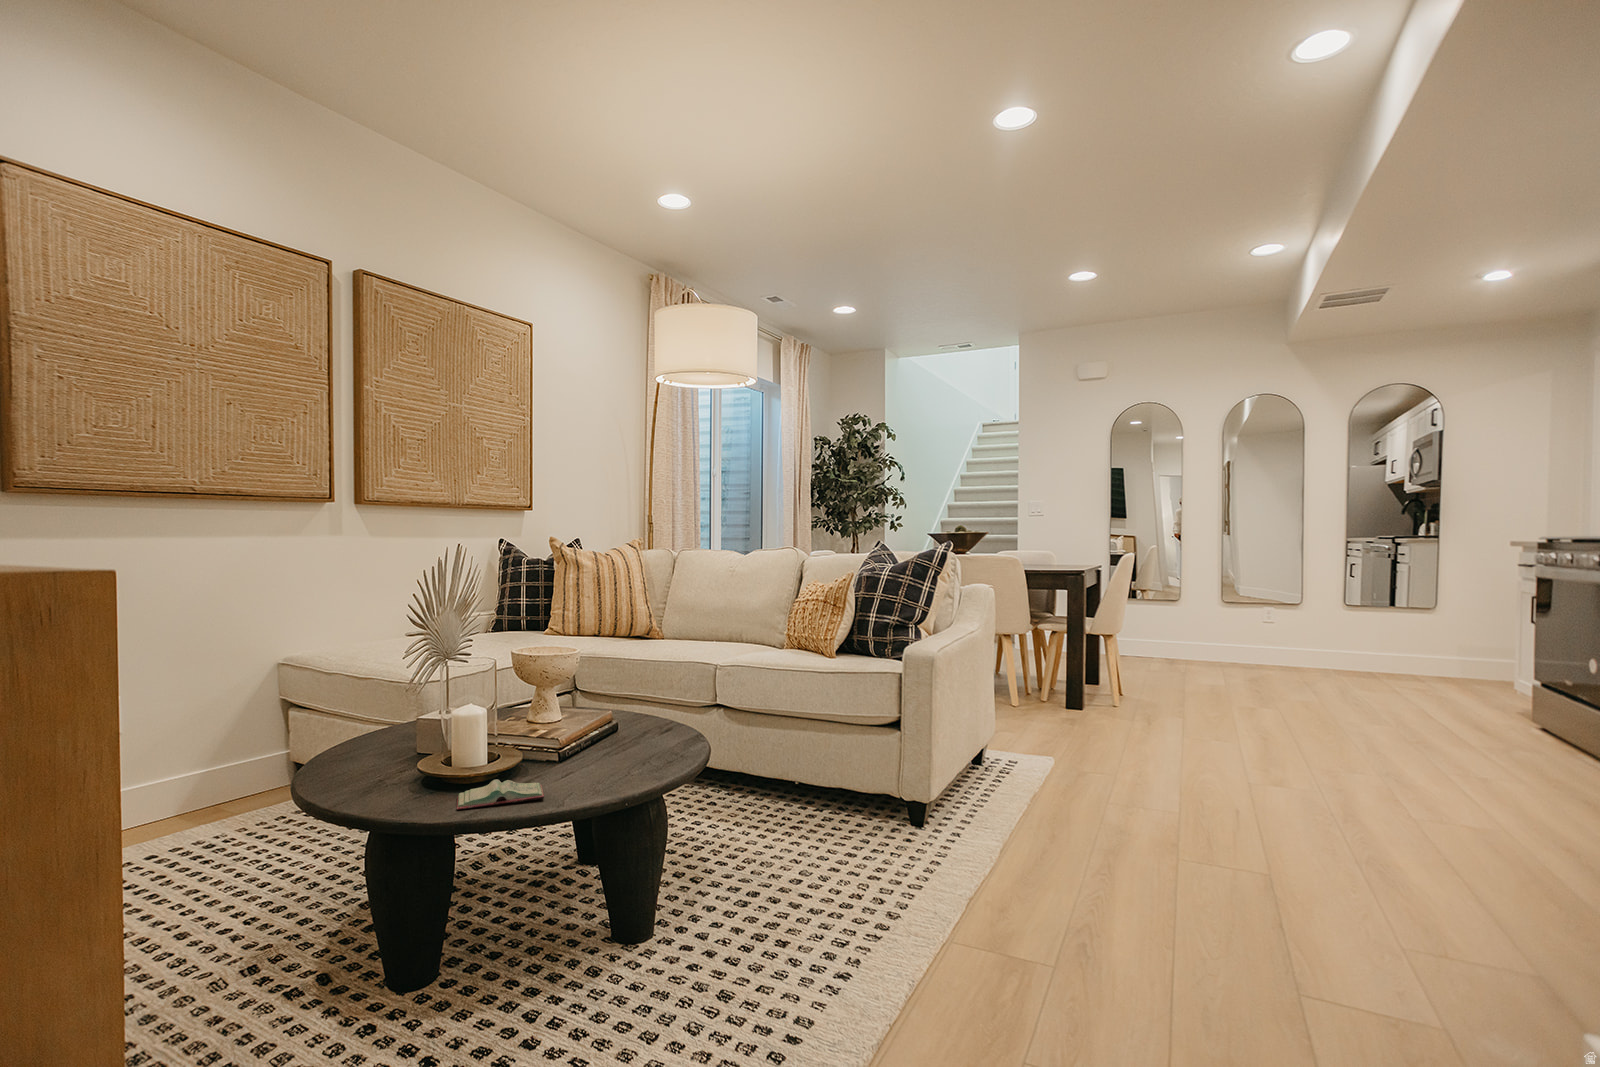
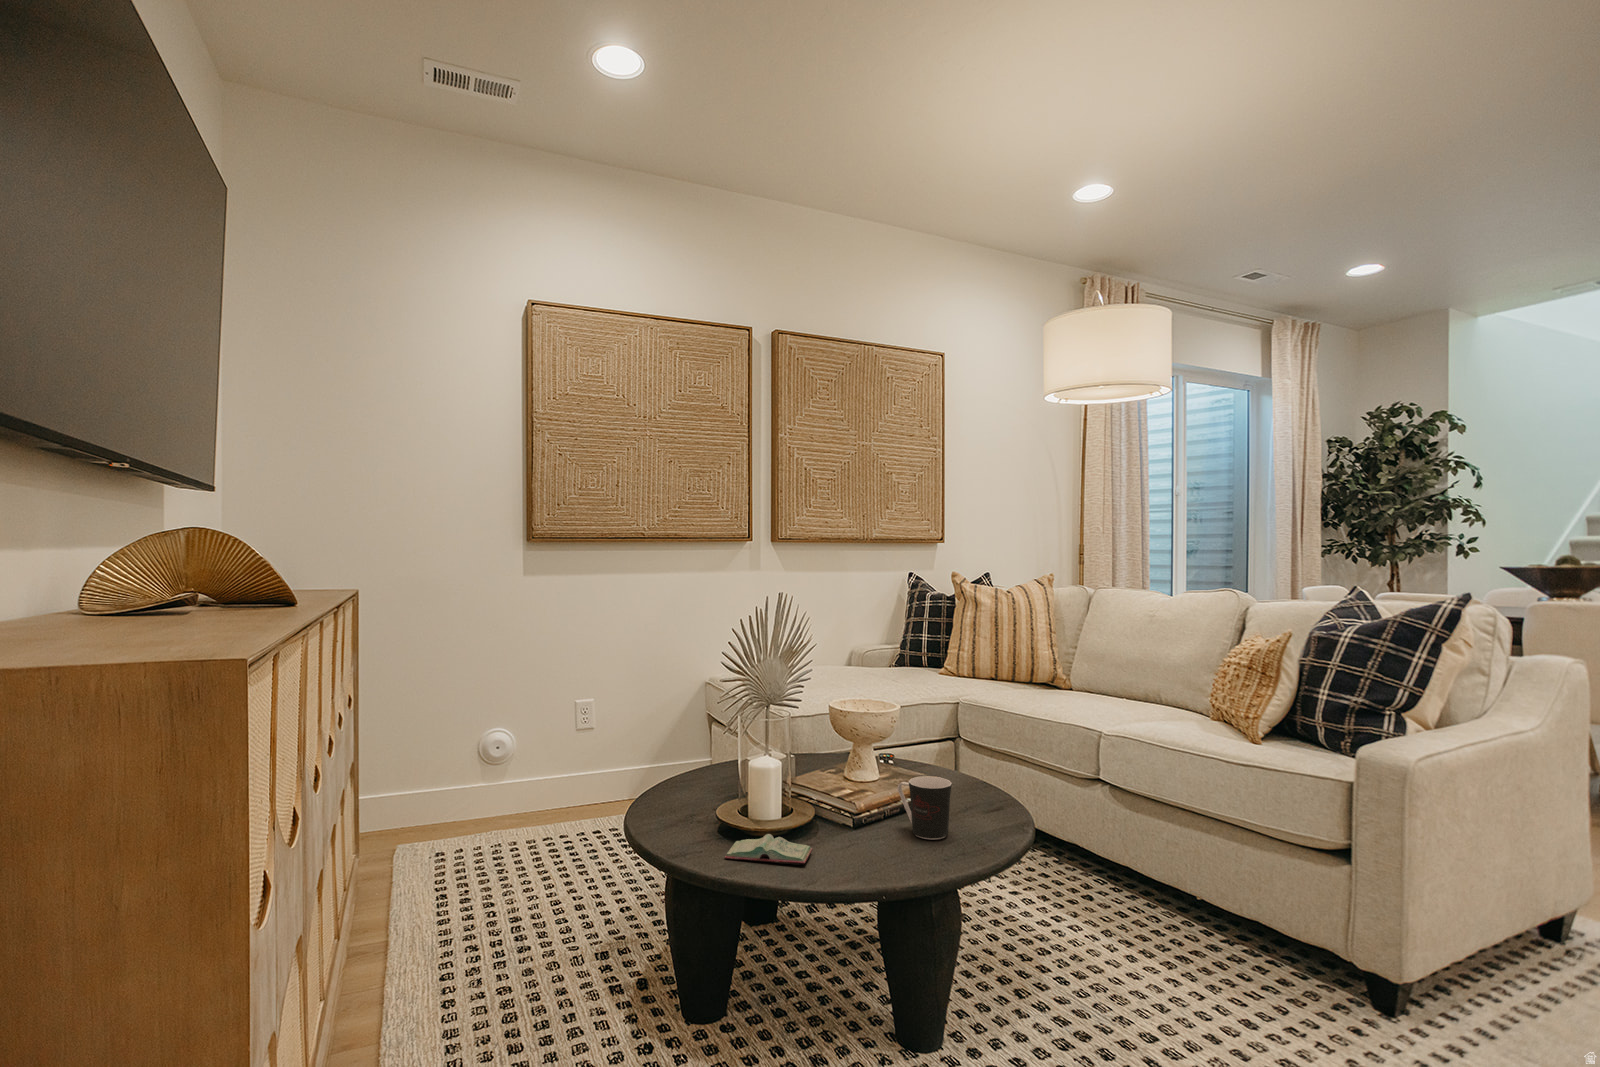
coffee cup: none [602,707,653,761] -> present [898,776,952,840]

